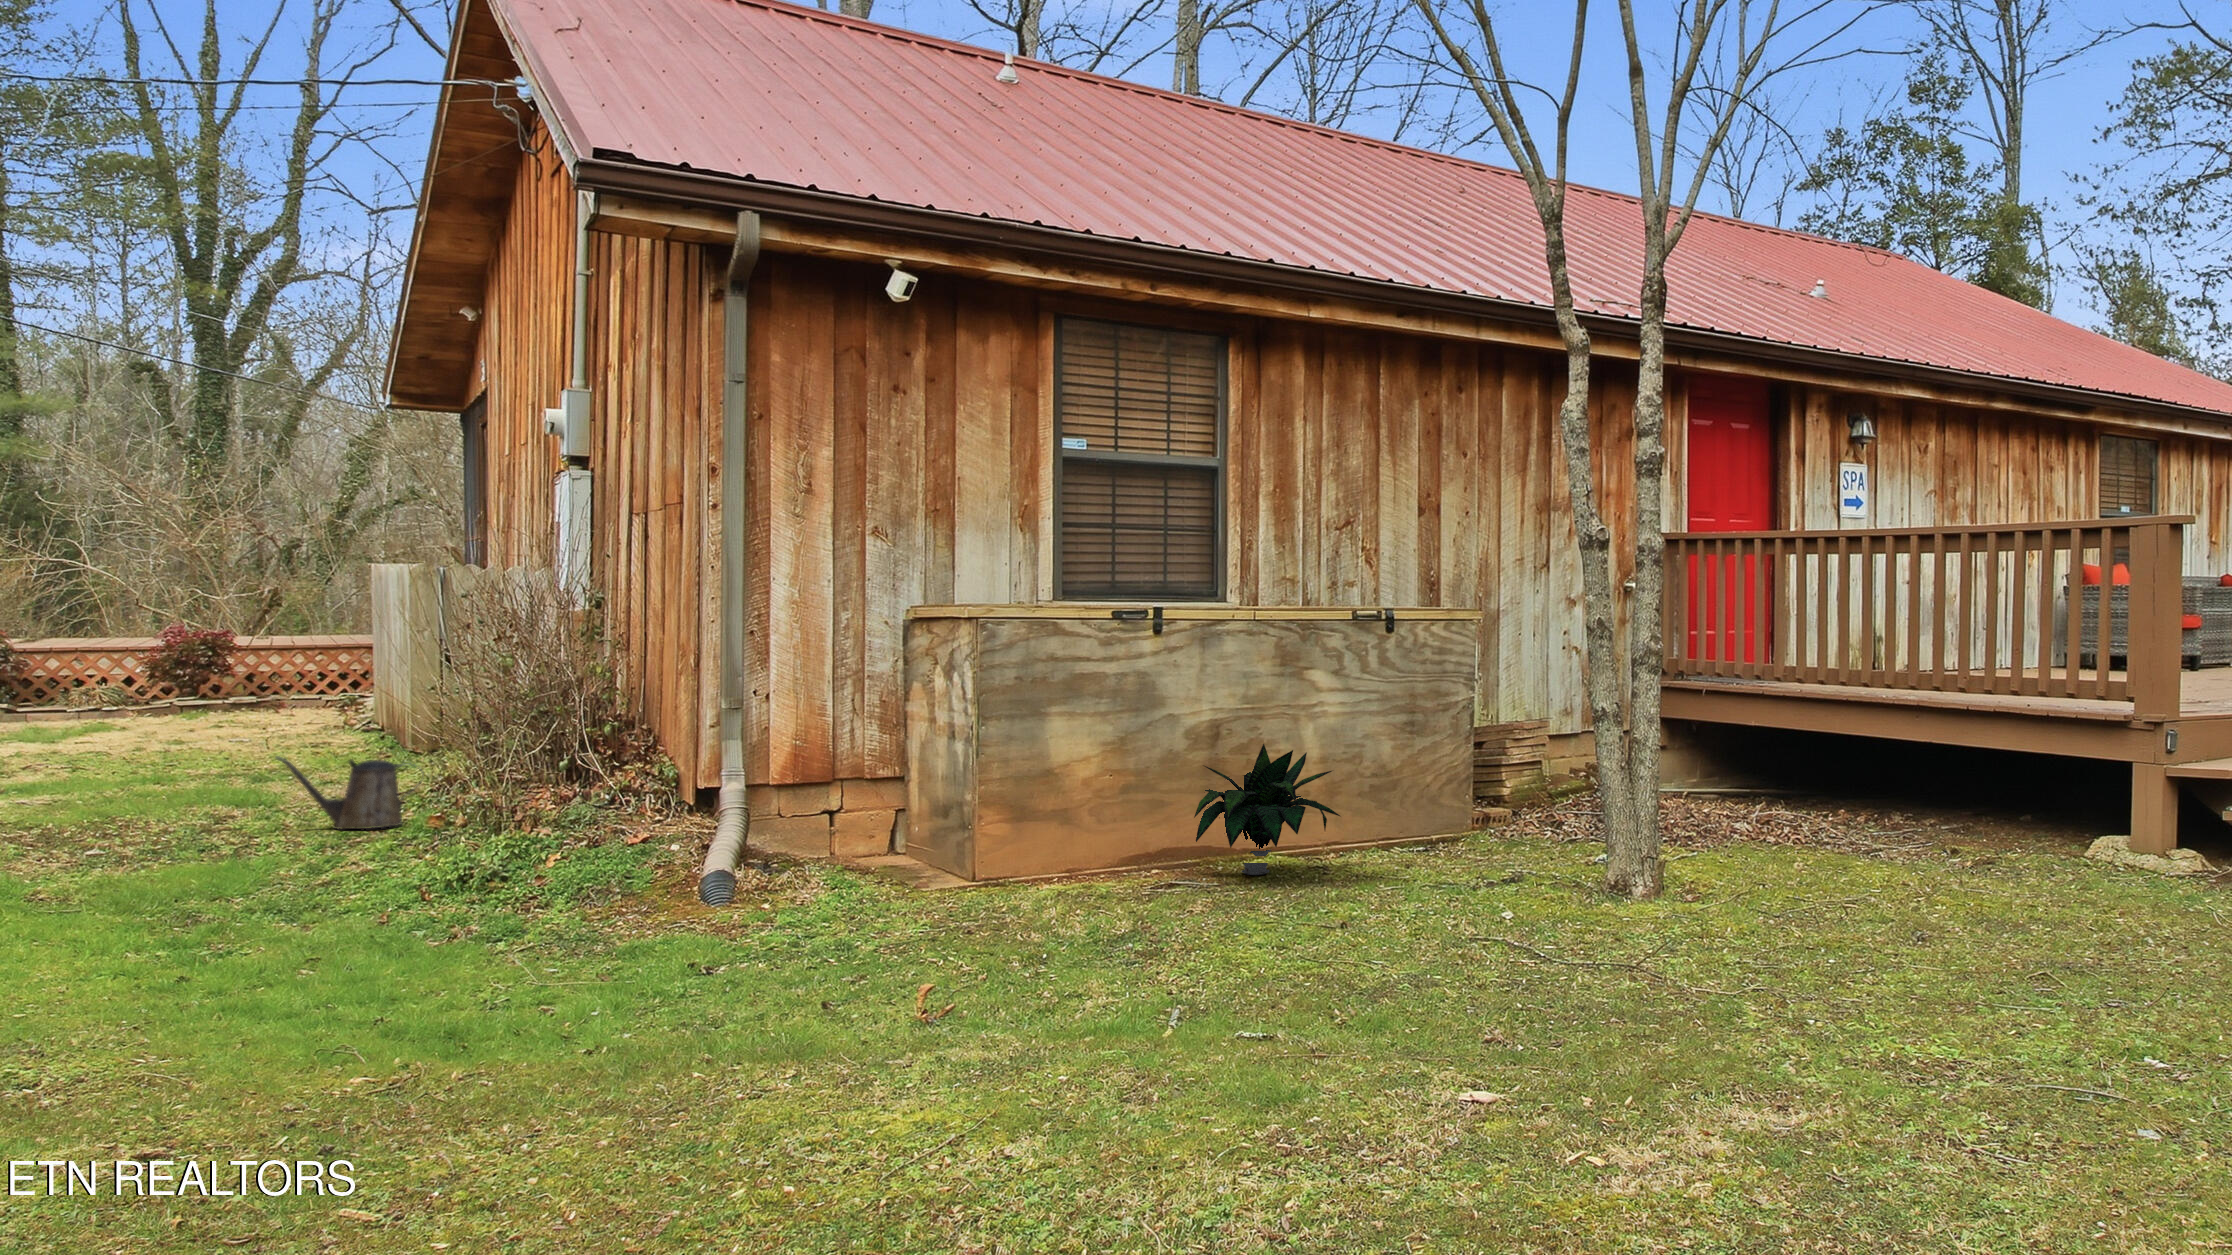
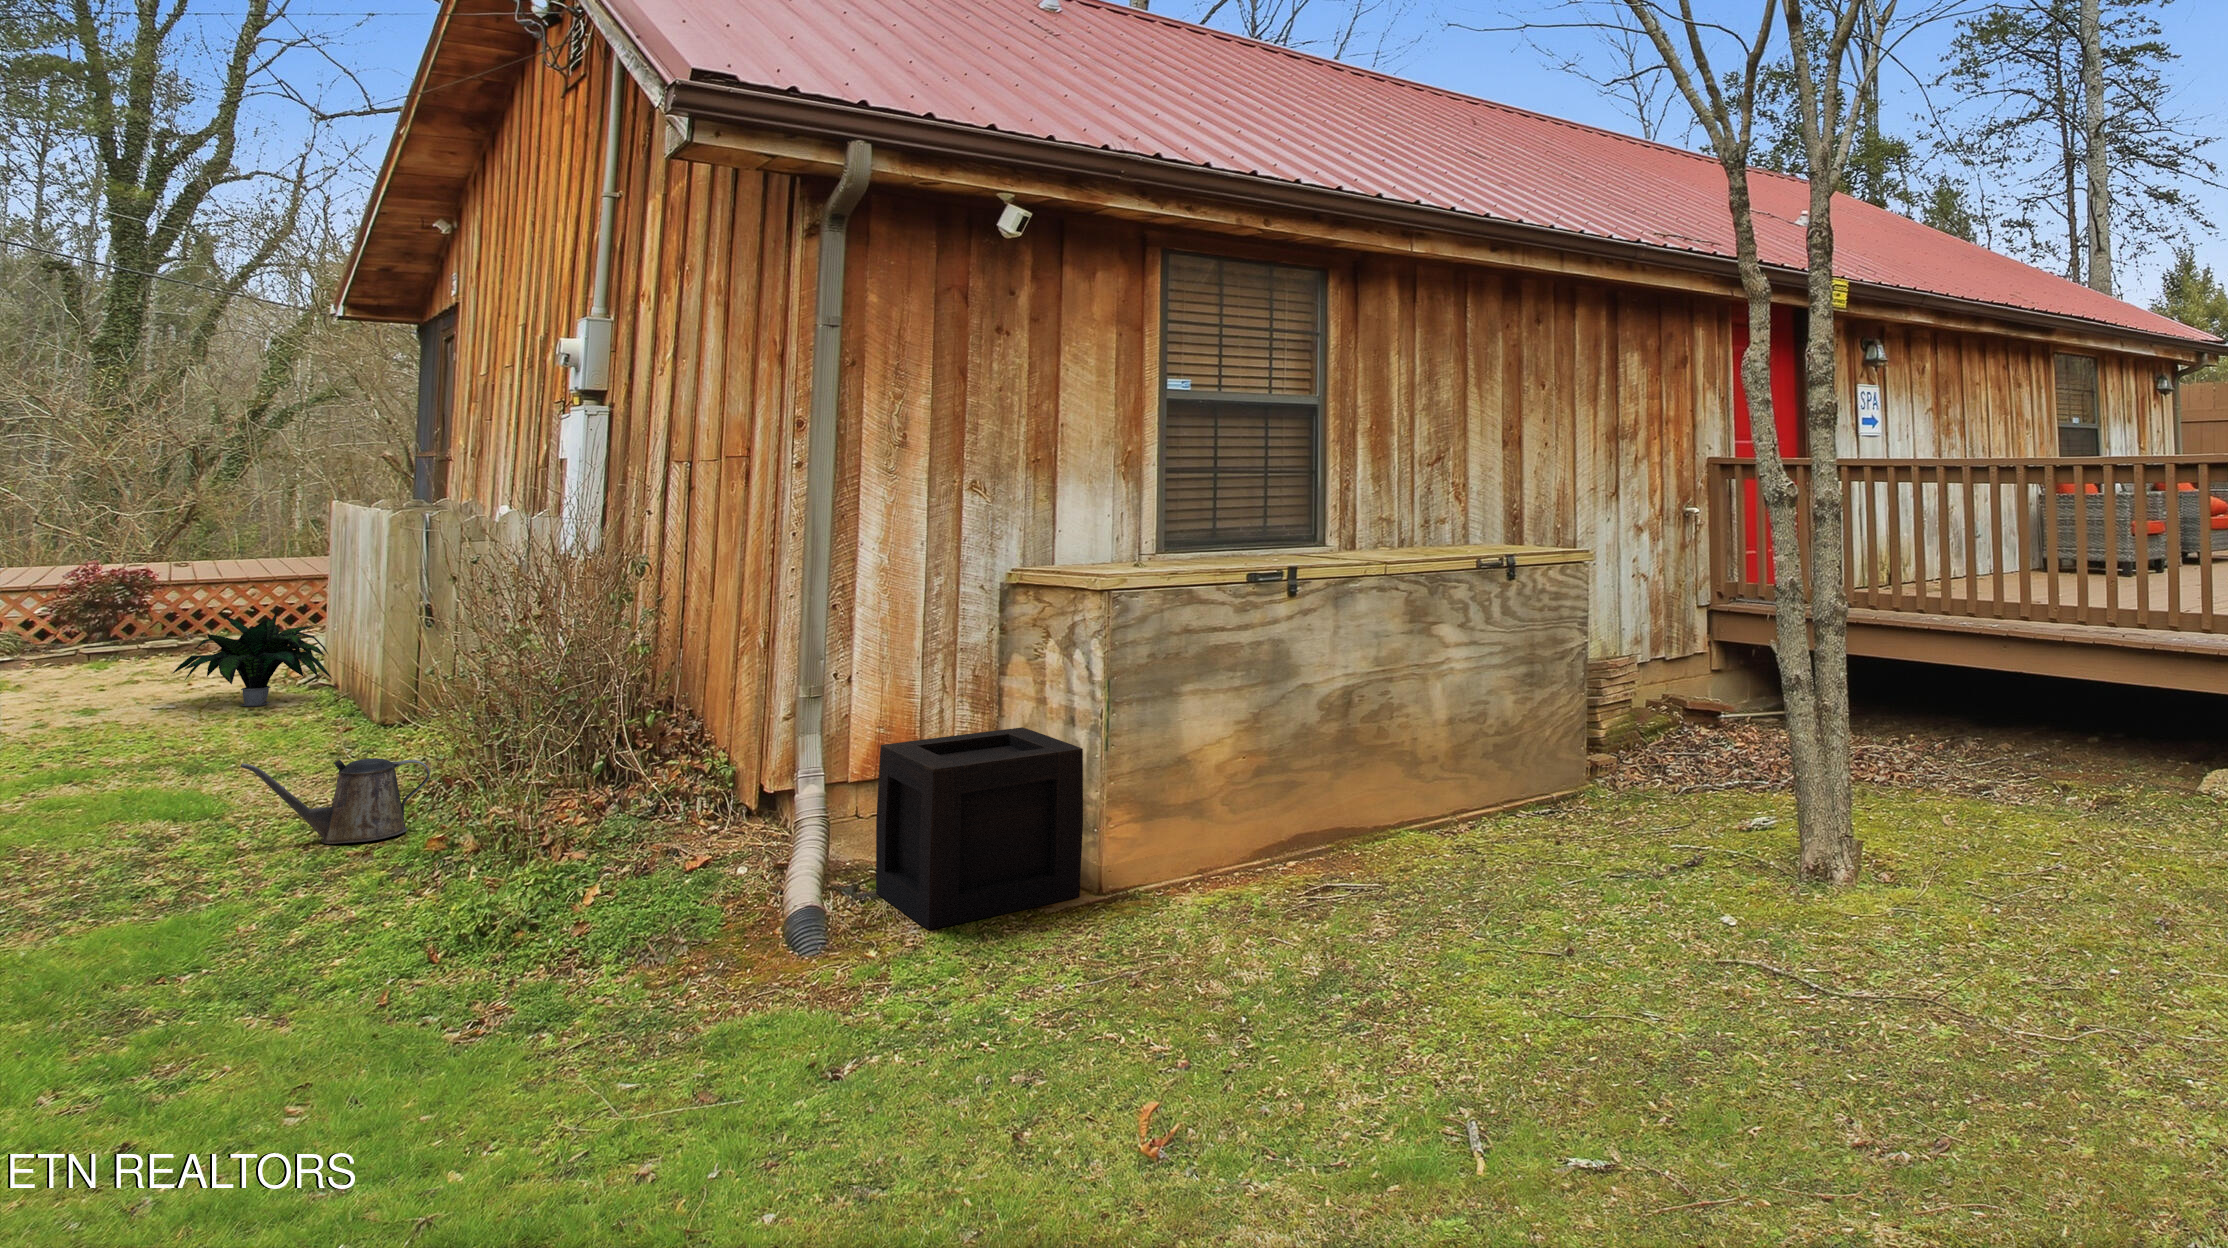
wooden crate: none [778,743,955,898] -> present [876,727,1083,930]
potted plant: present [1194,744,1340,875] -> present [172,611,332,707]

